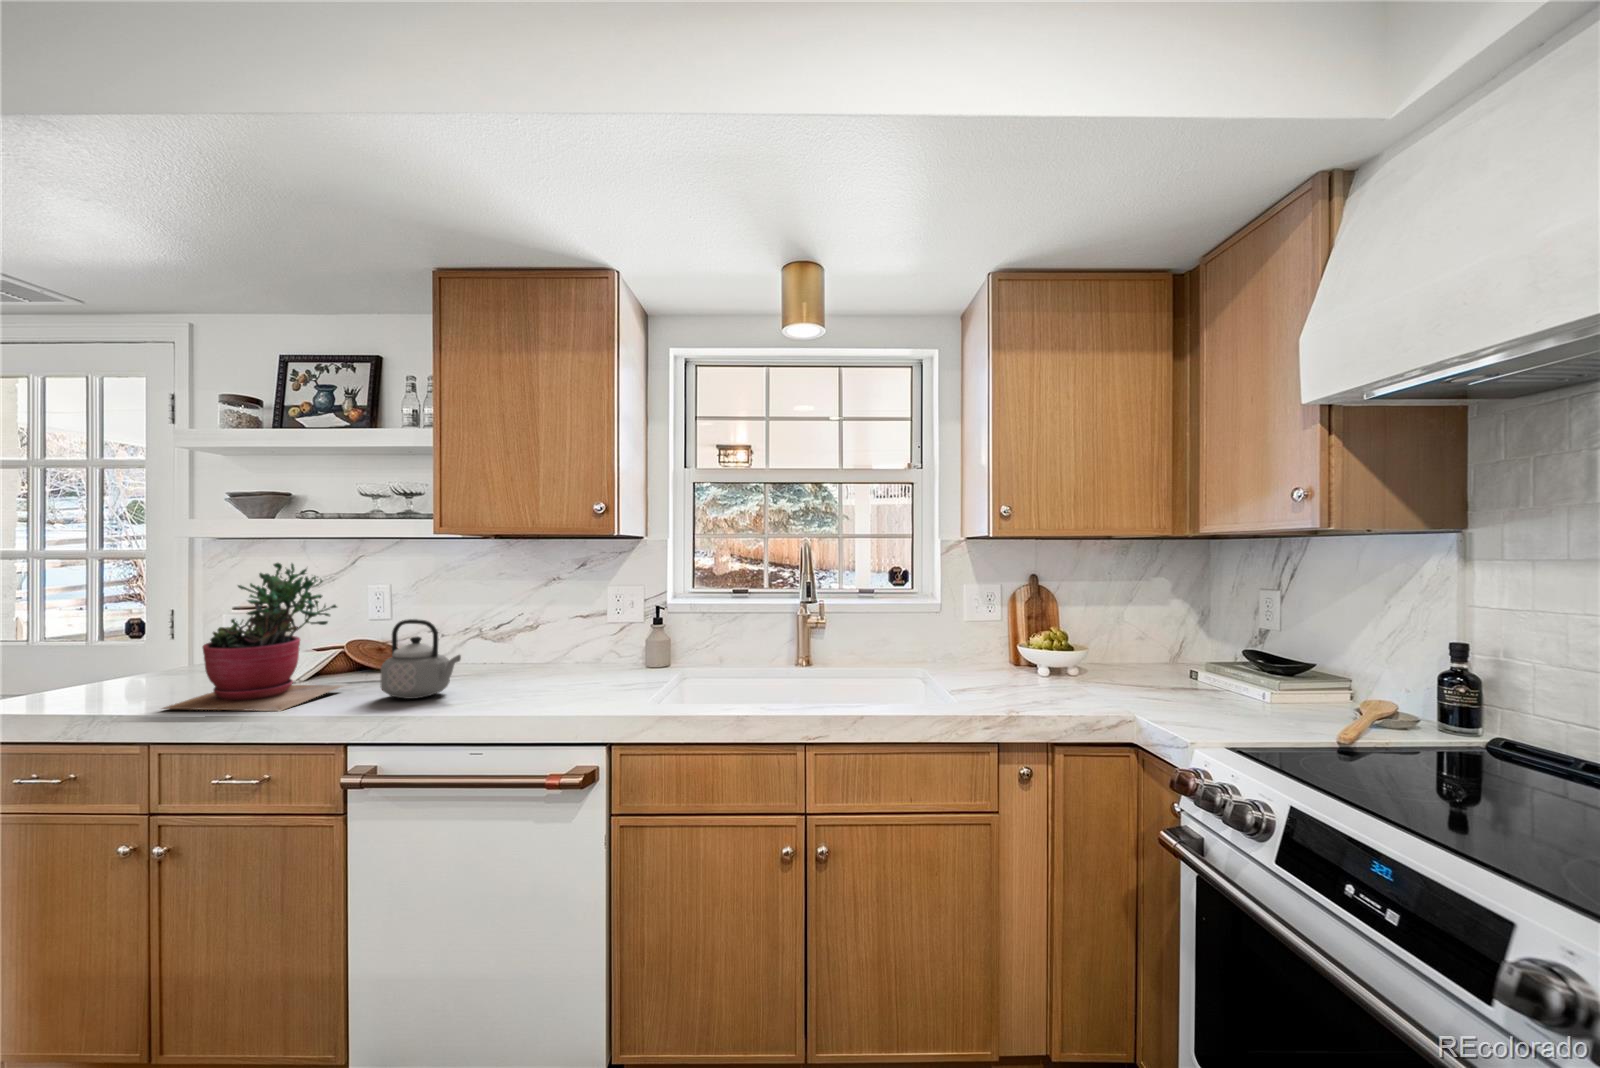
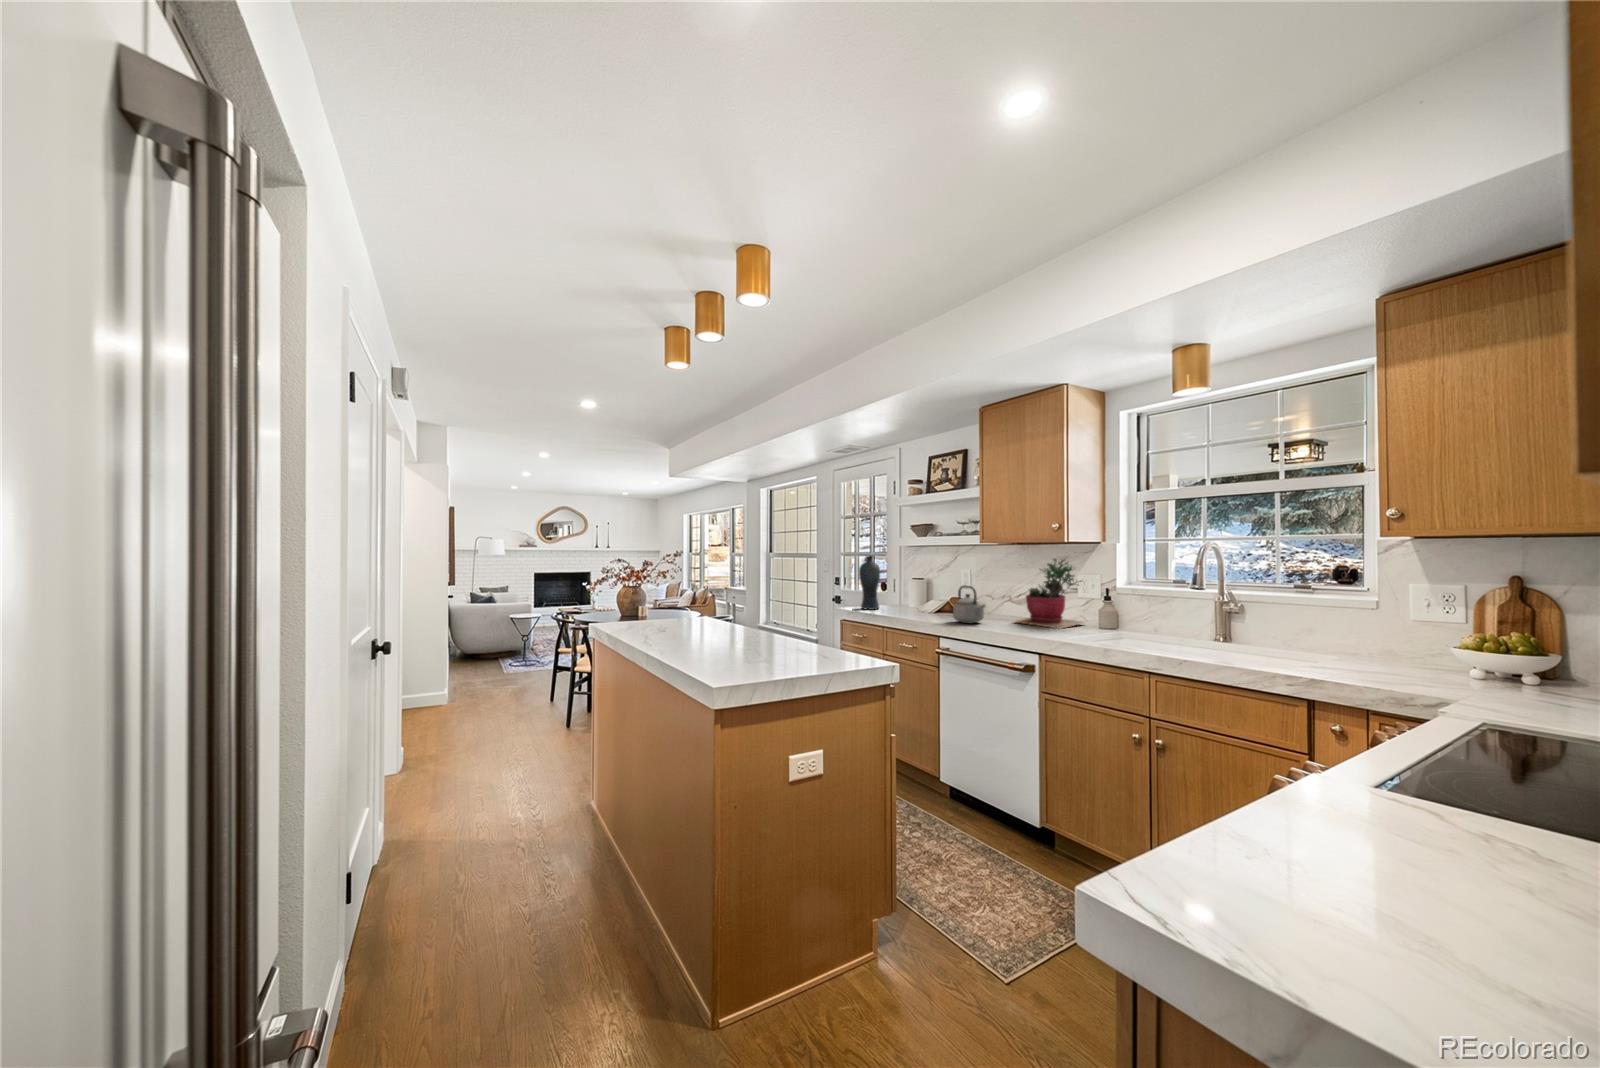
vase: none [79,562,149,696] -> present [859,555,880,610]
succulent plant: present [163,563,342,711] -> present [1016,559,1083,629]

